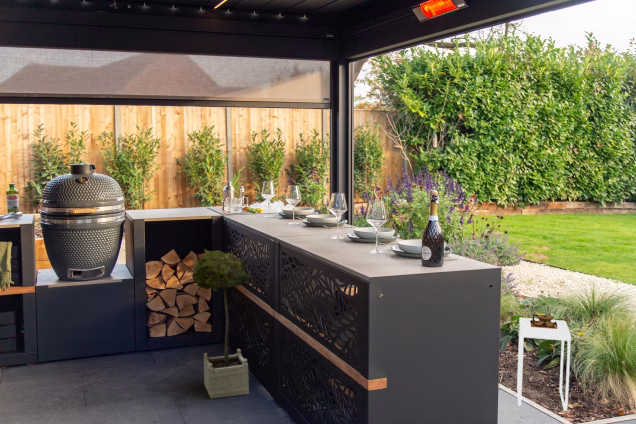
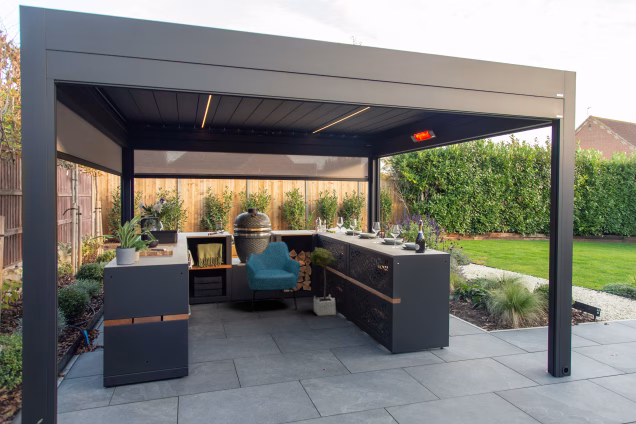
armchair: none [52,234,178,391] -> present [245,241,300,312]
side table: present [517,314,571,411] -> none [462,278,486,323]

